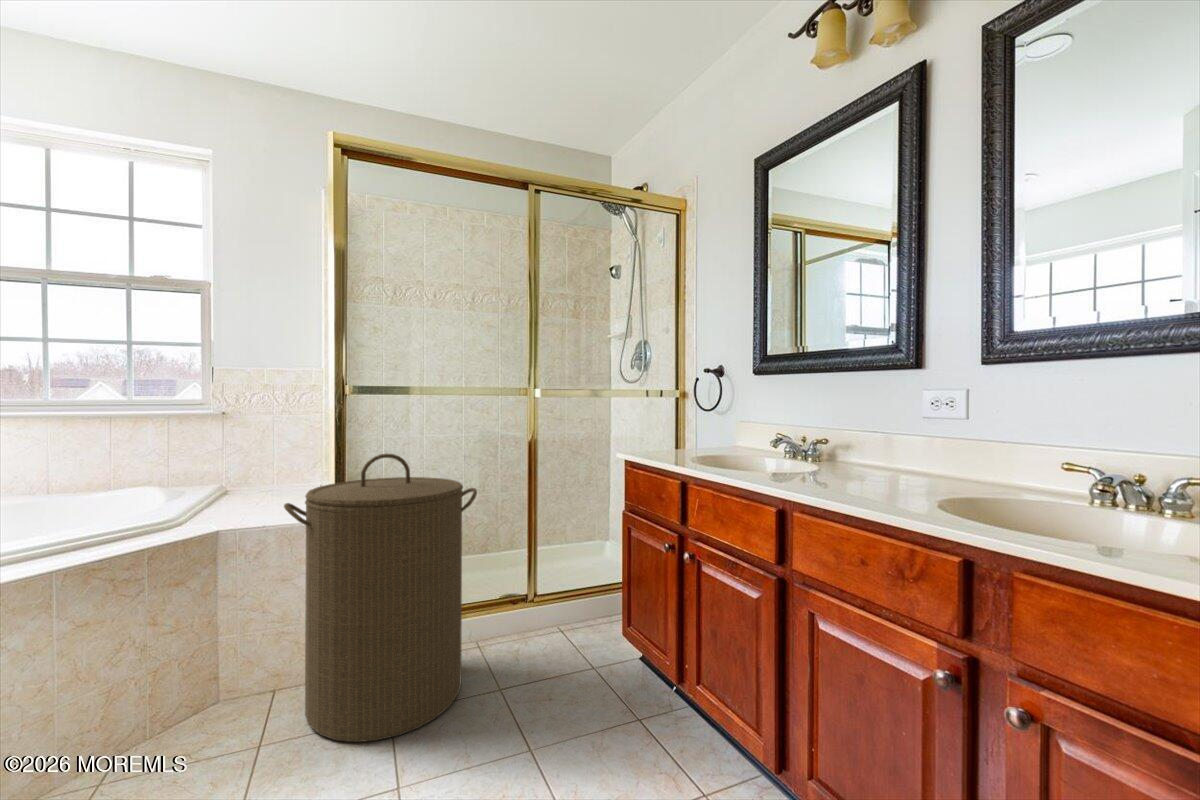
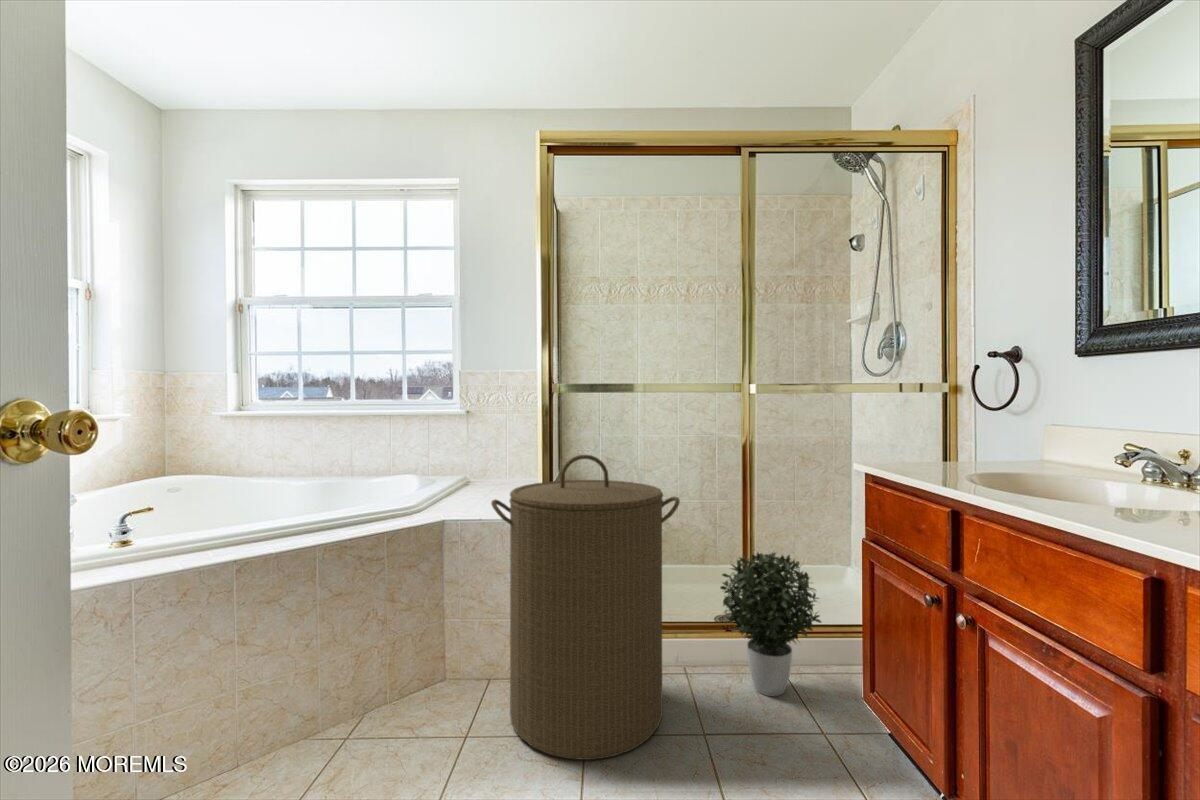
potted plant: none [509,530,591,649] -> present [720,553,821,696]

